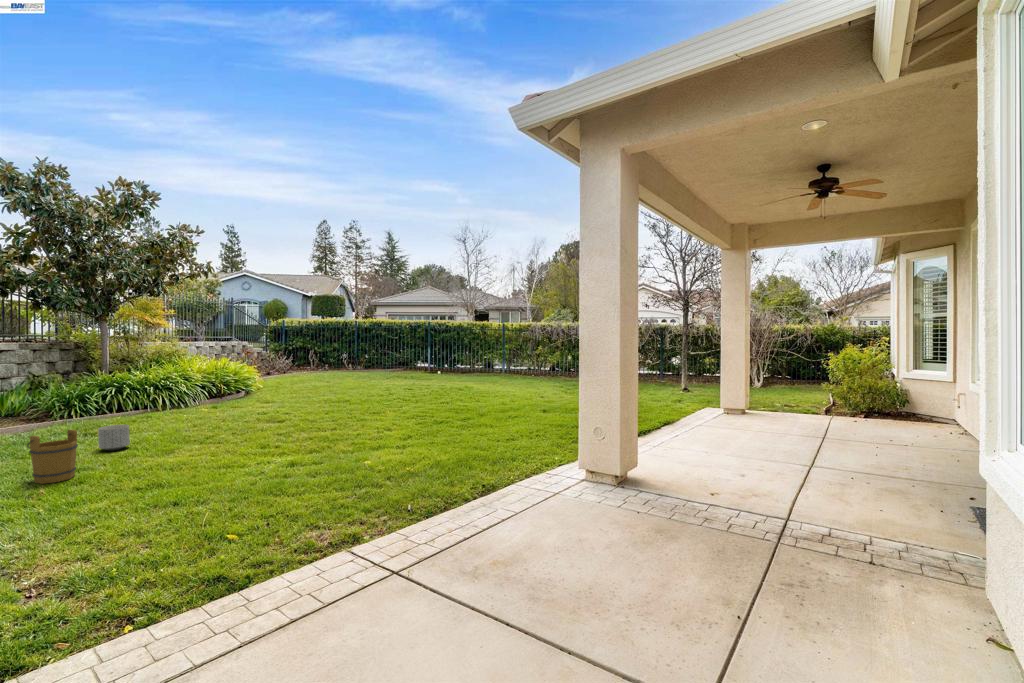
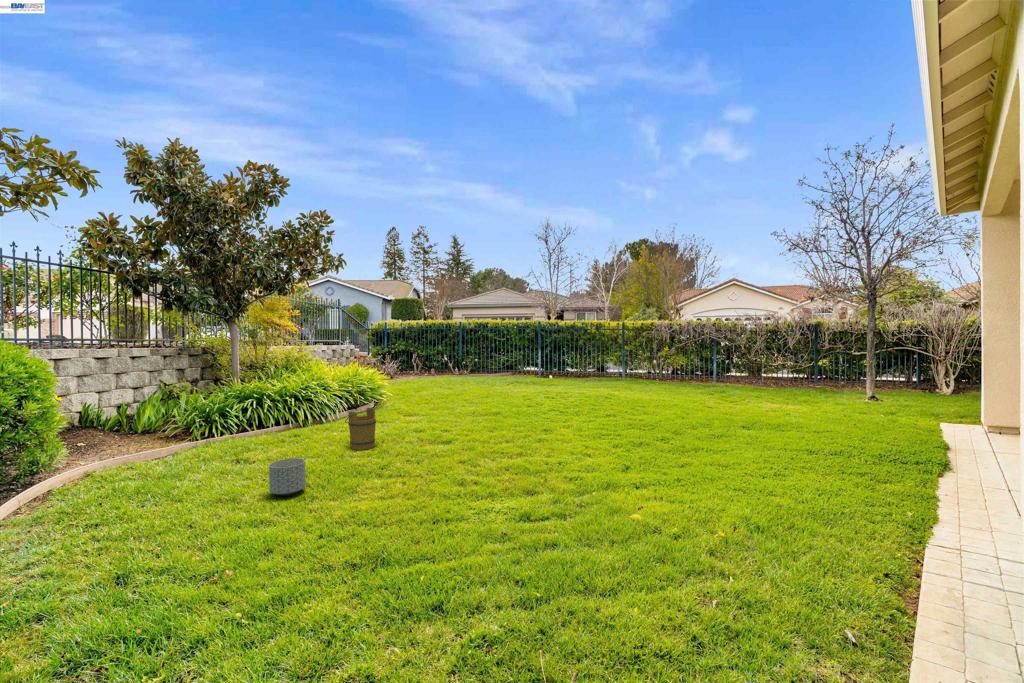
bucket: present [27,430,78,484] -> present [345,408,376,450]

